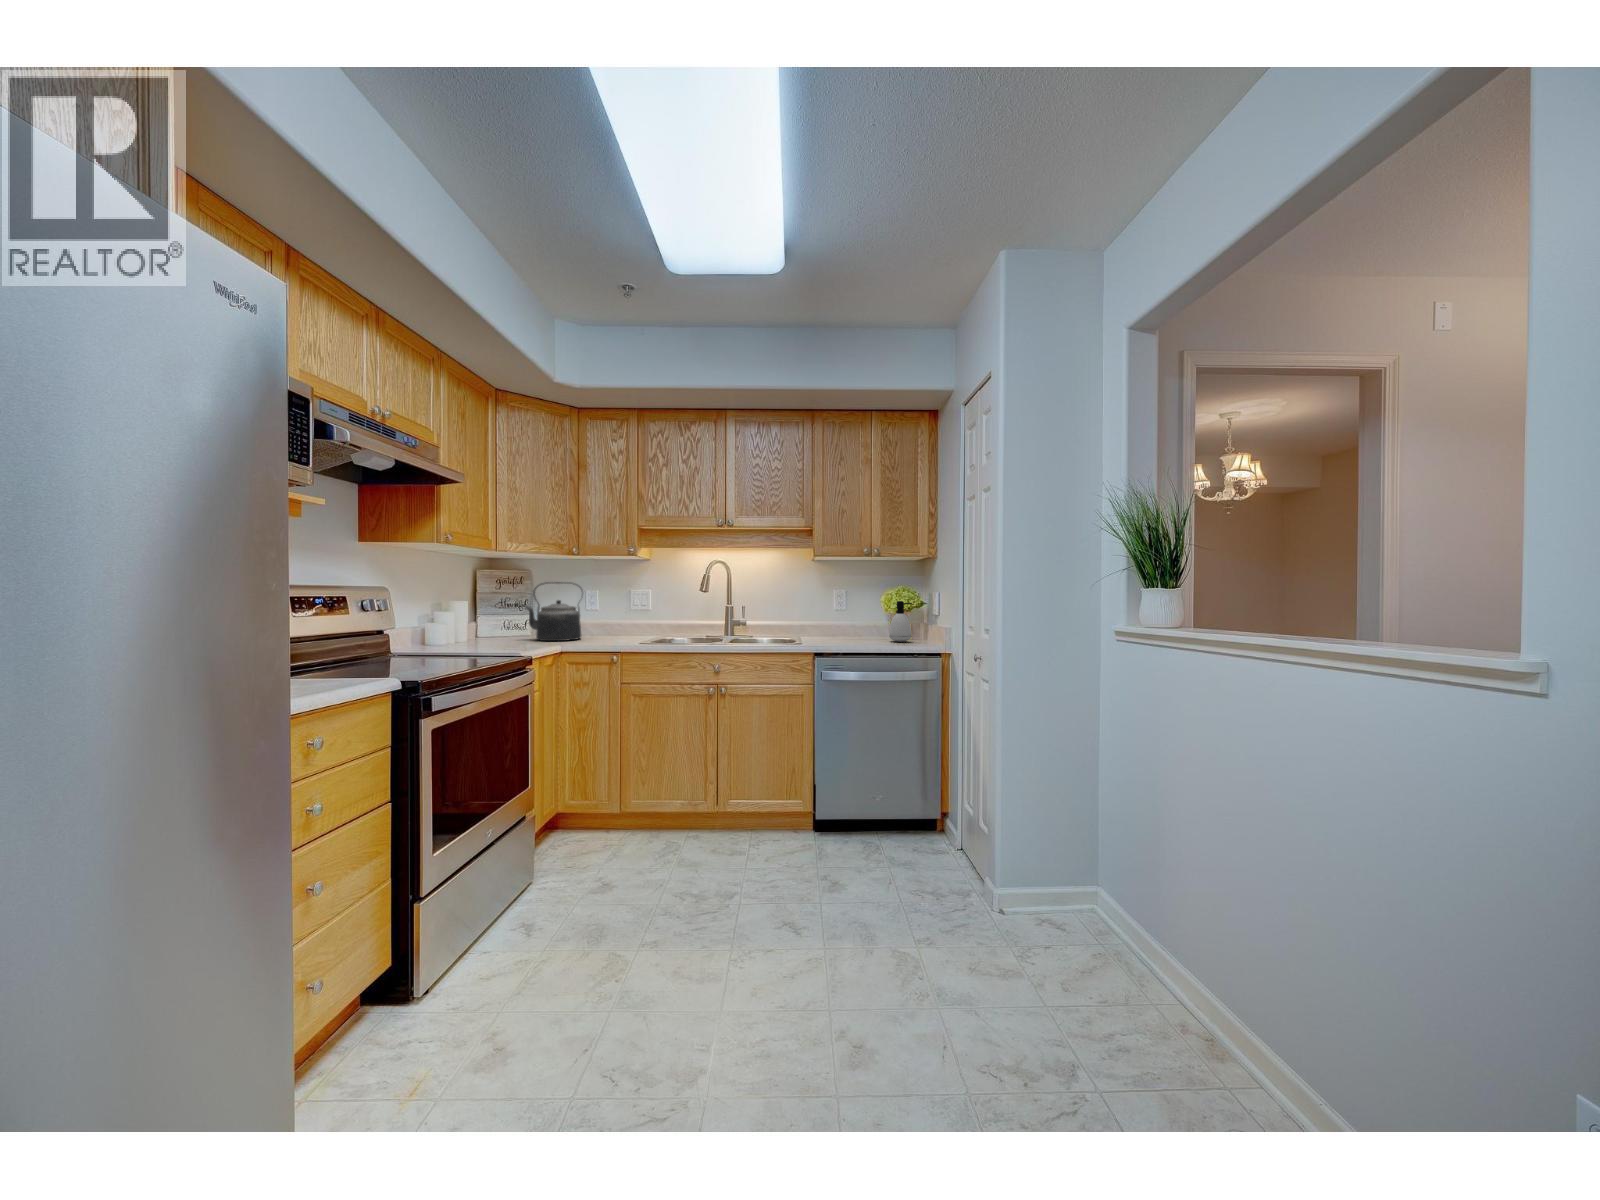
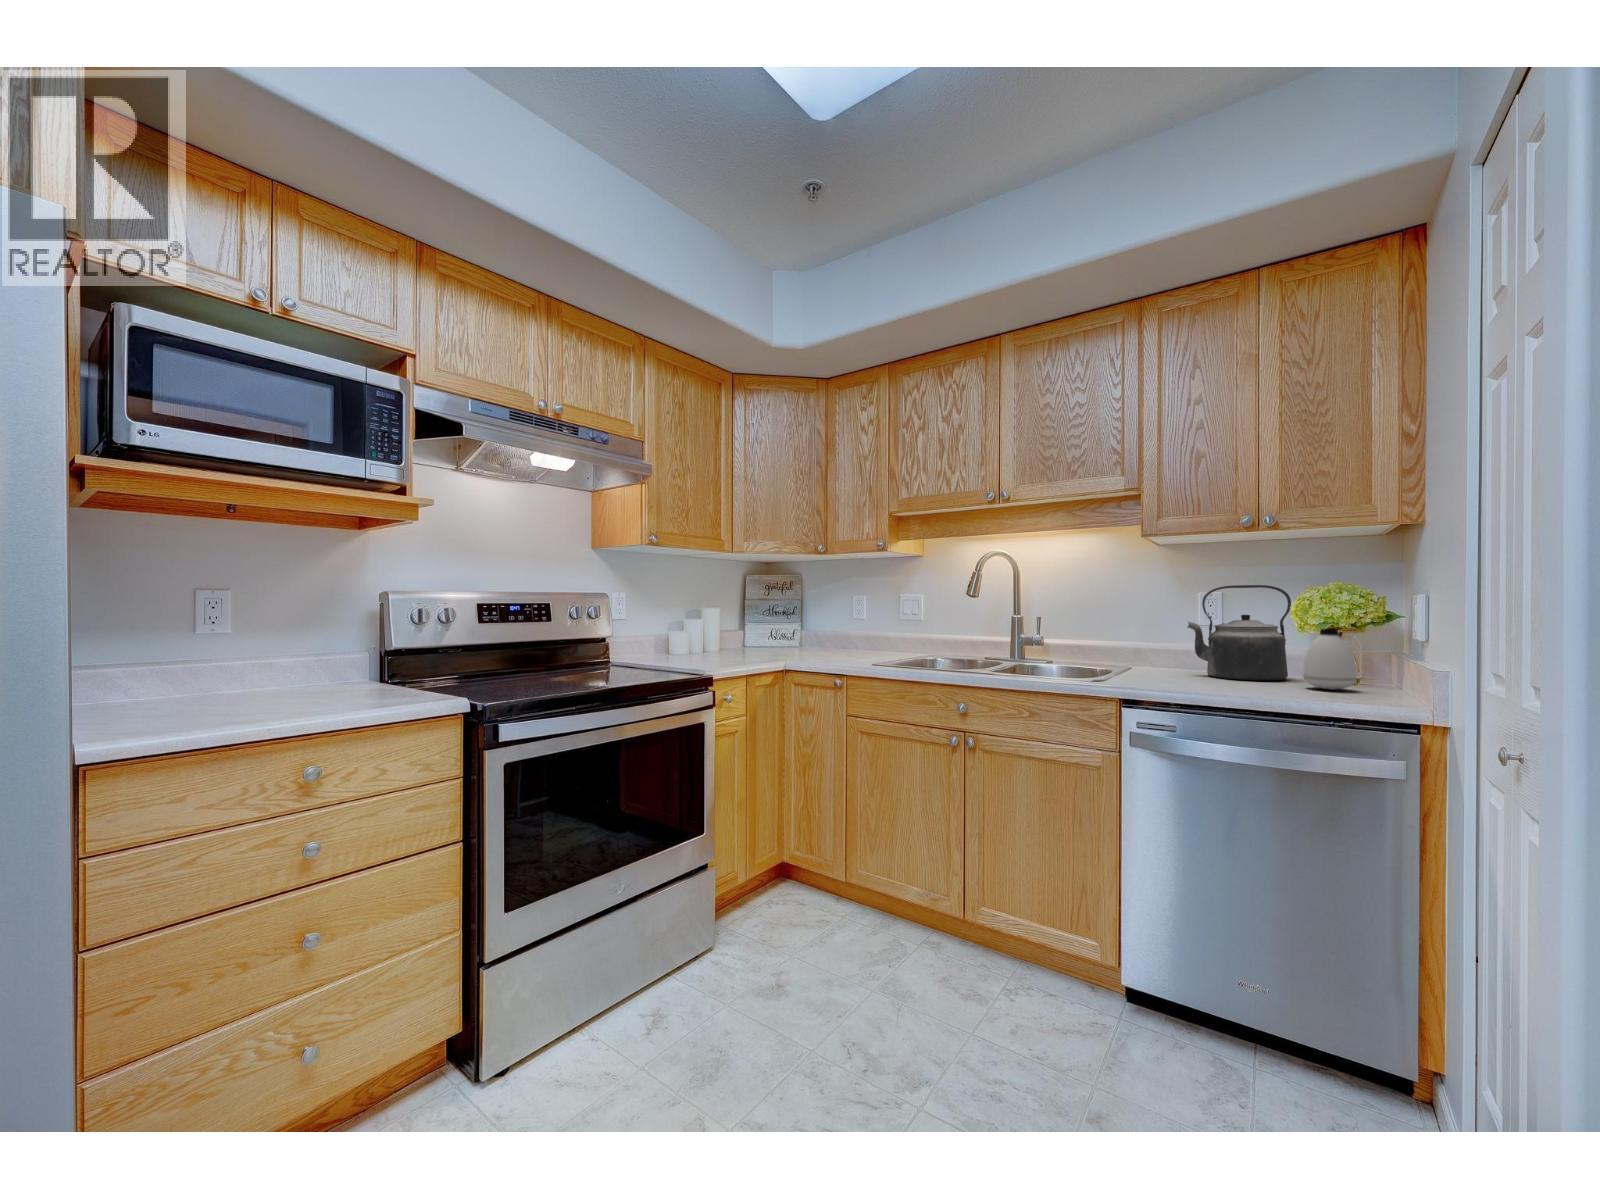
kettle: present [525,582,583,641] -> present [1188,585,1291,681]

